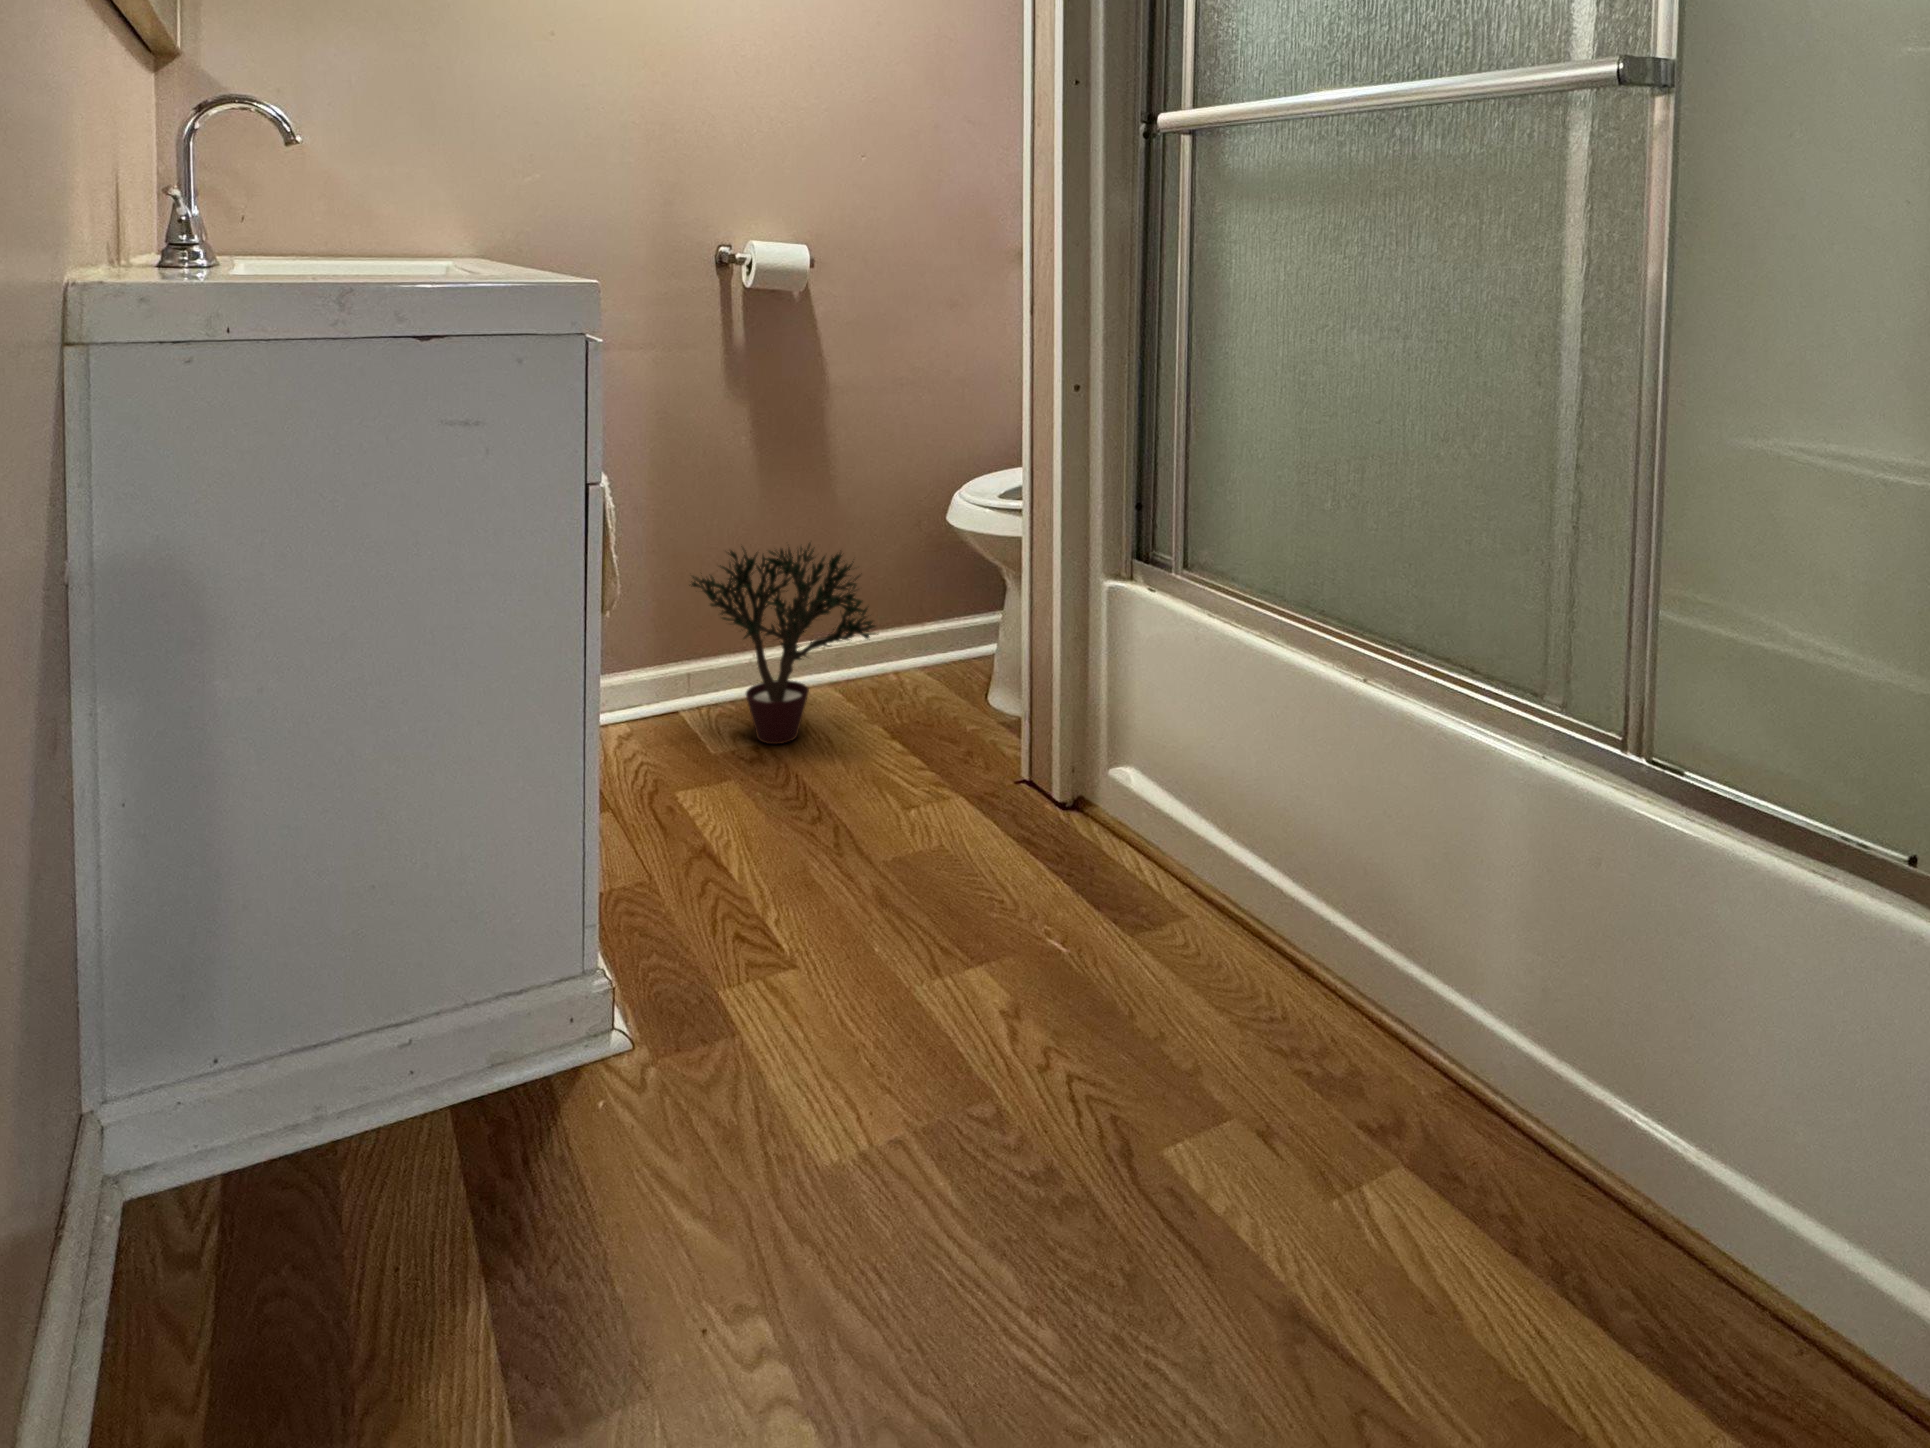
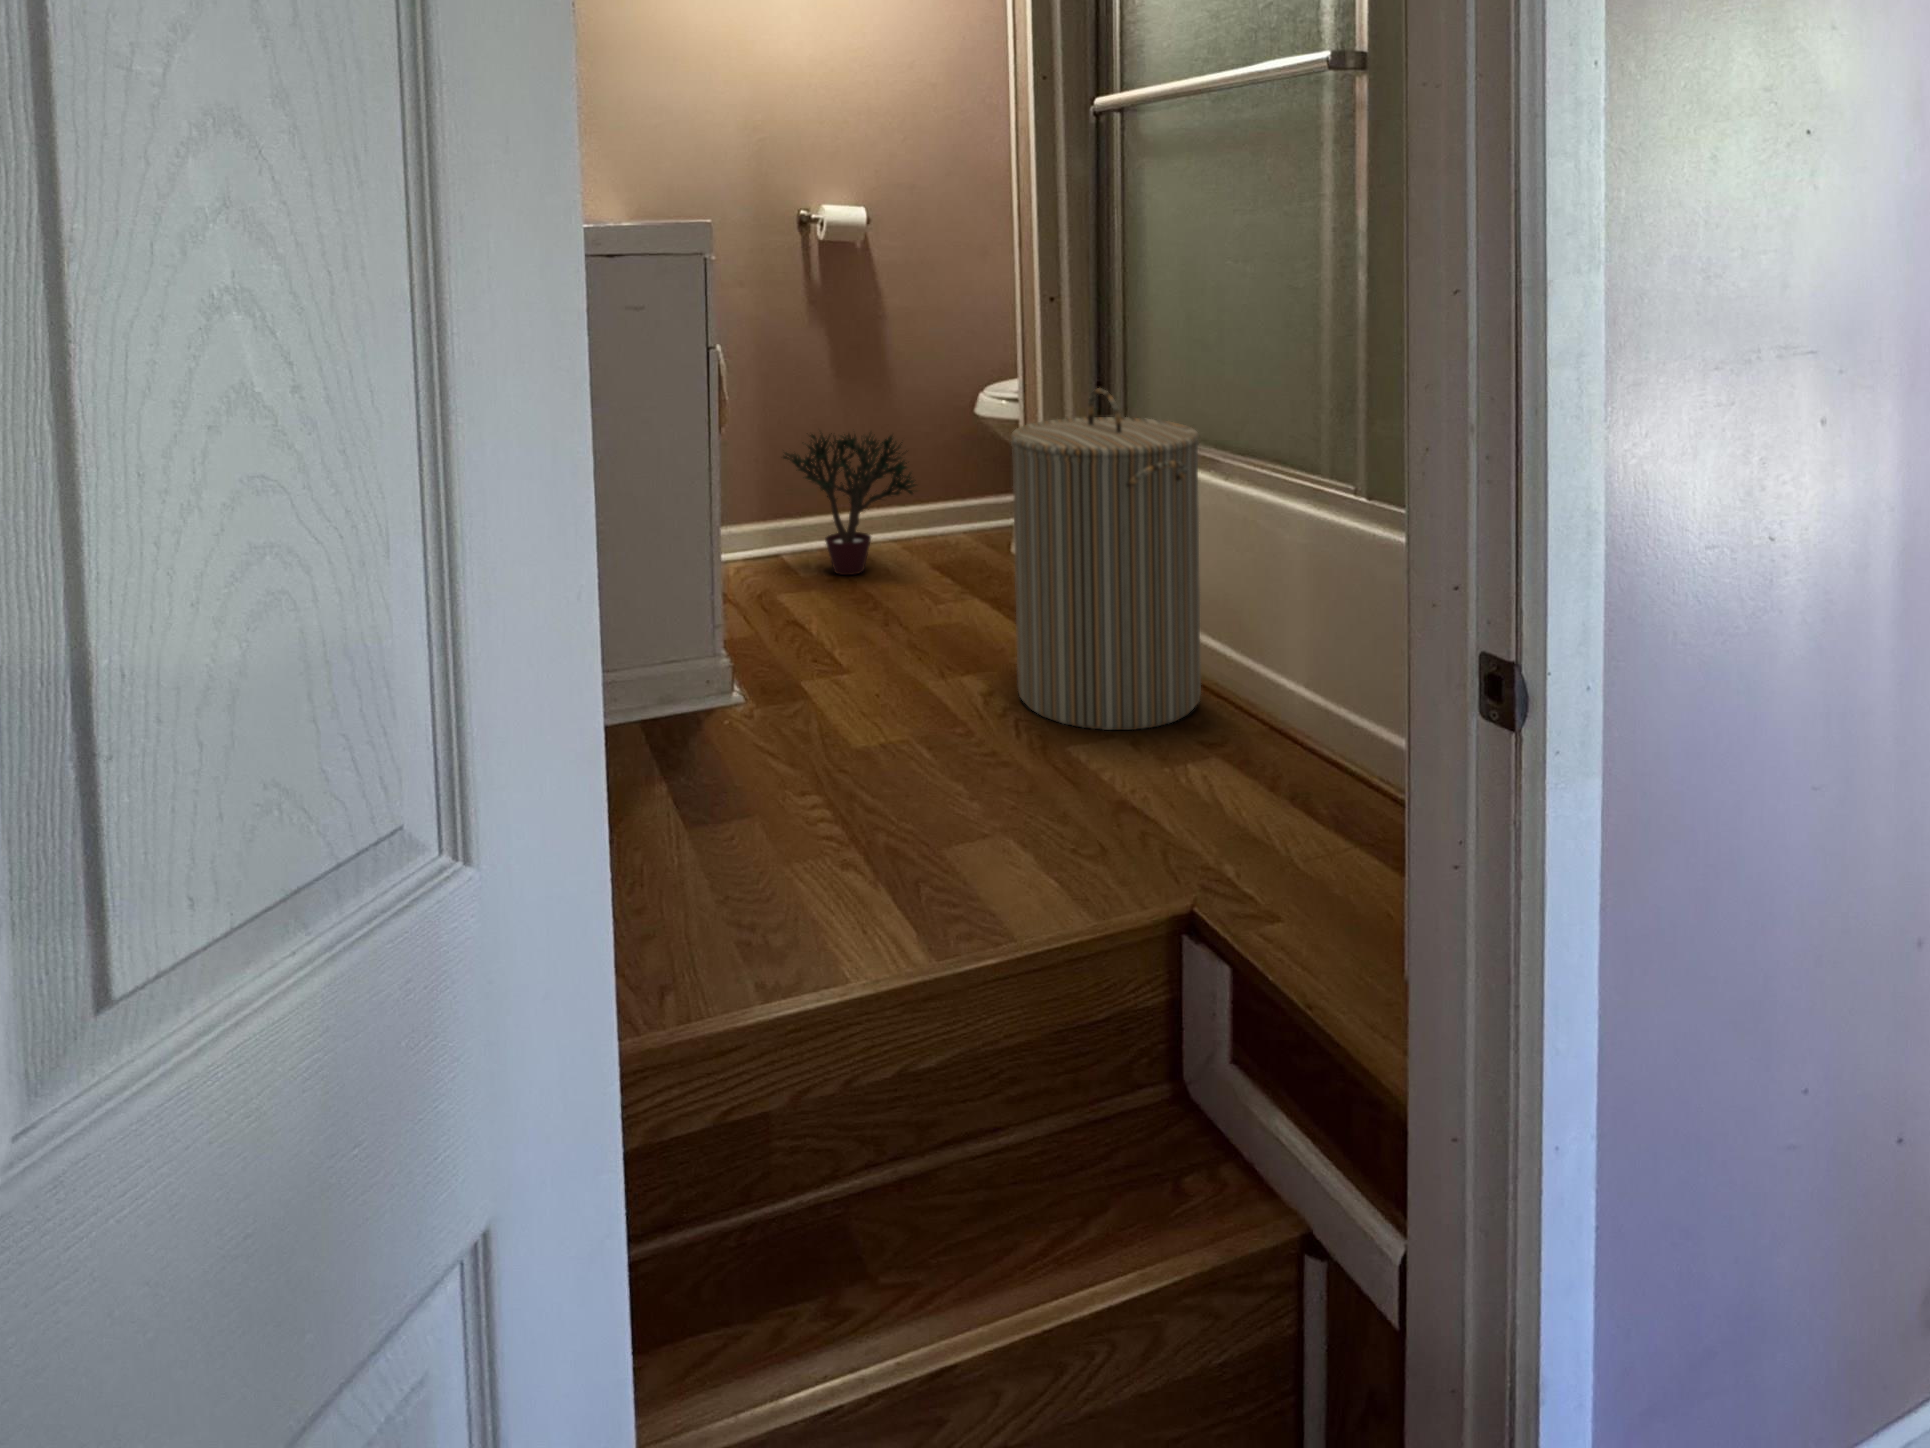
laundry hamper: none [1055,551,1348,1109] -> present [1011,388,1201,730]

